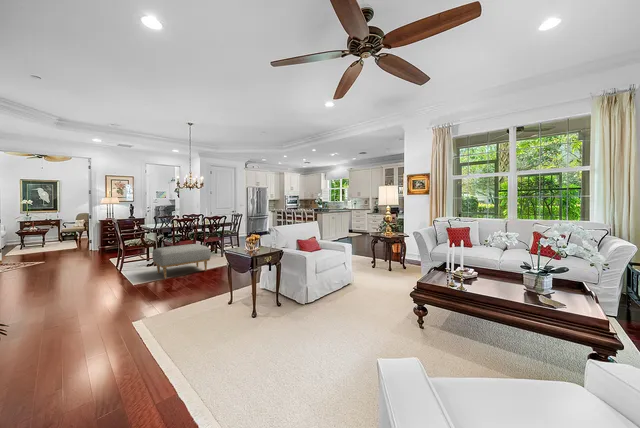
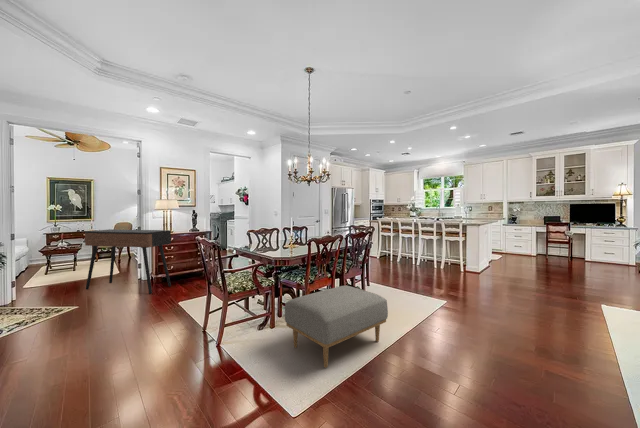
console table: none [47,216,109,257] -> present [85,229,171,294]

